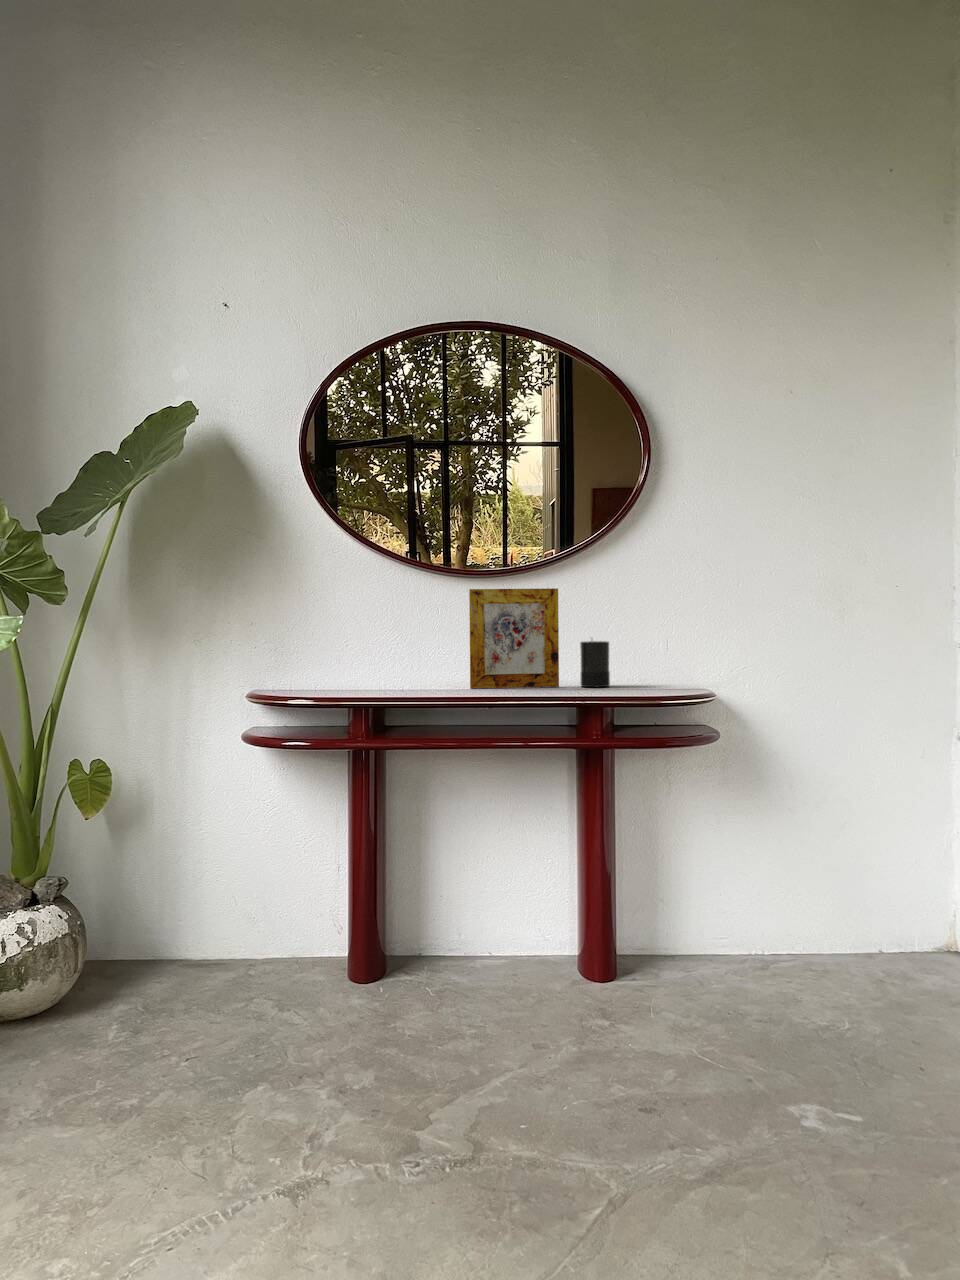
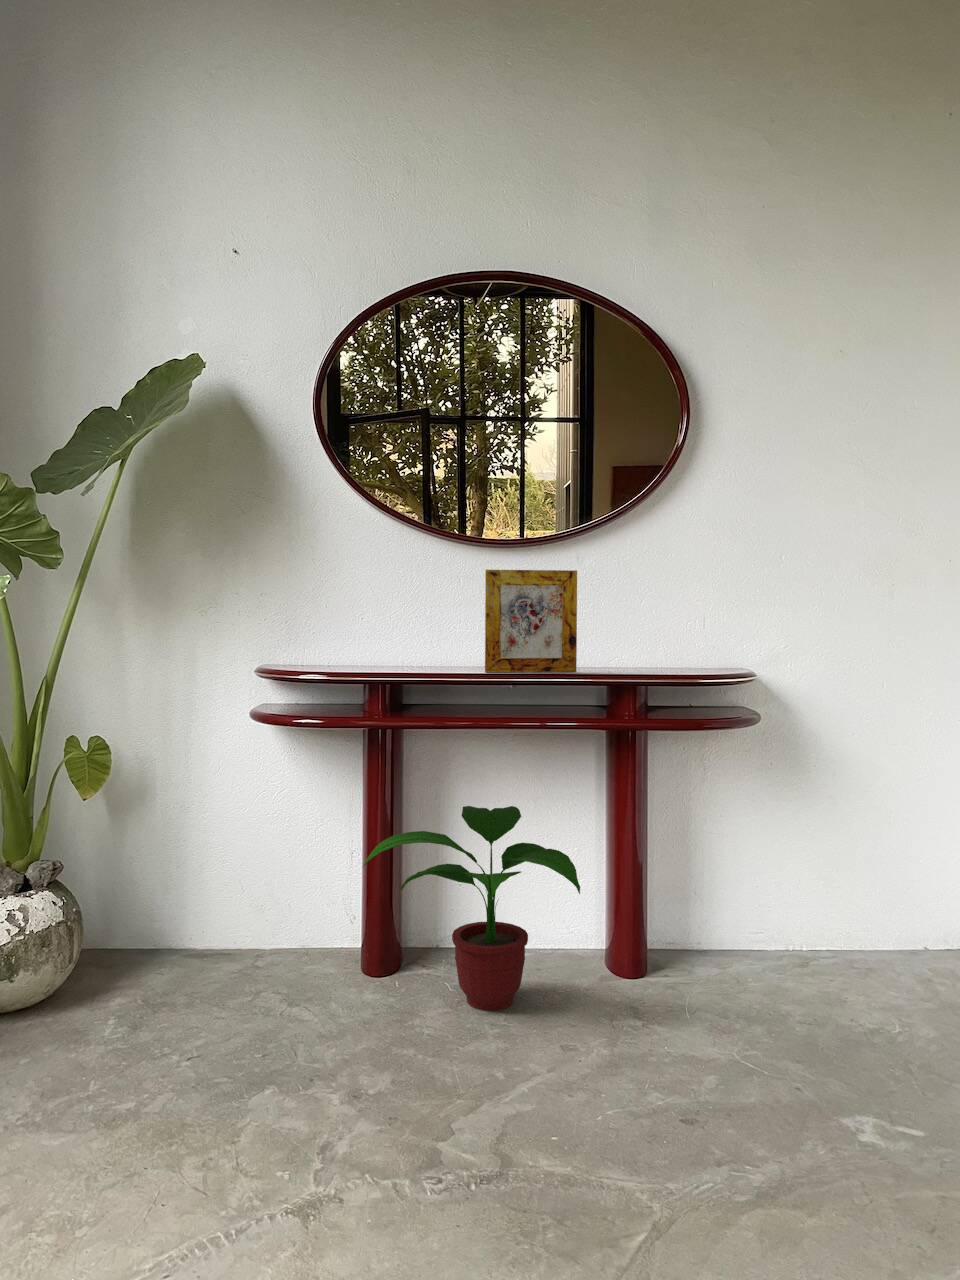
candle: present [580,638,610,687] -> none [598,622,629,673]
potted plant: none [353,817,561,1014] -> present [363,806,580,1010]

